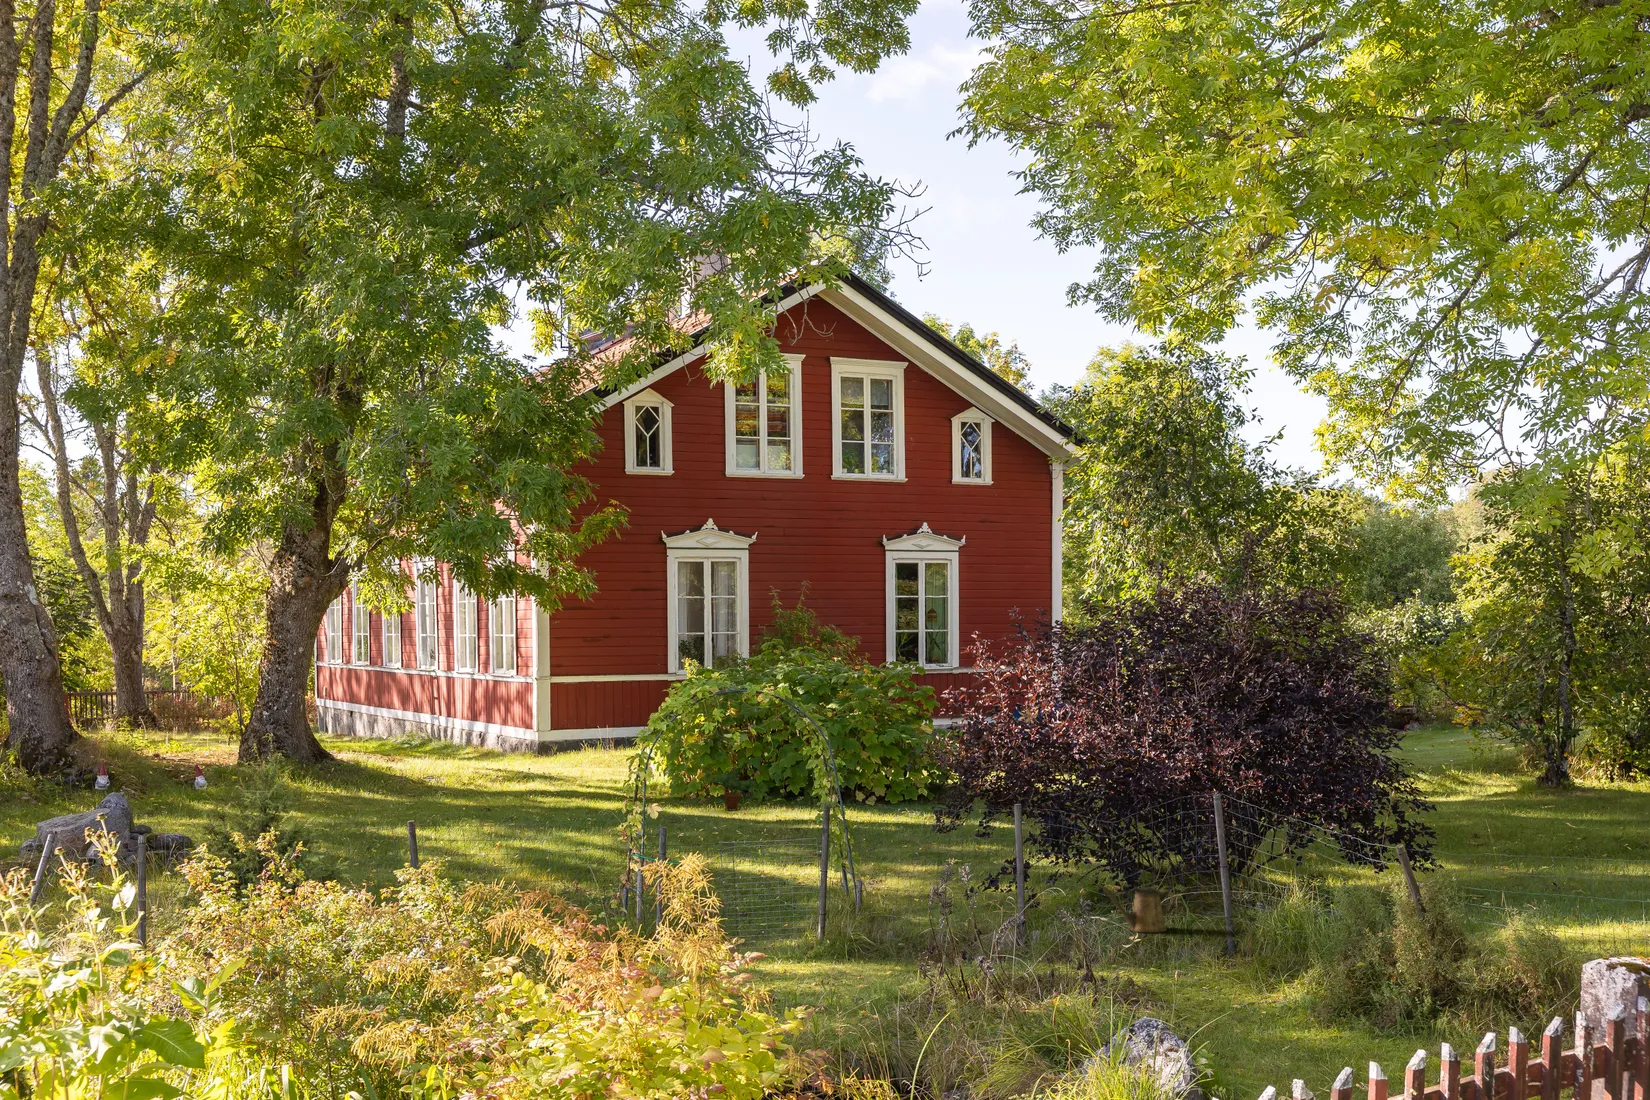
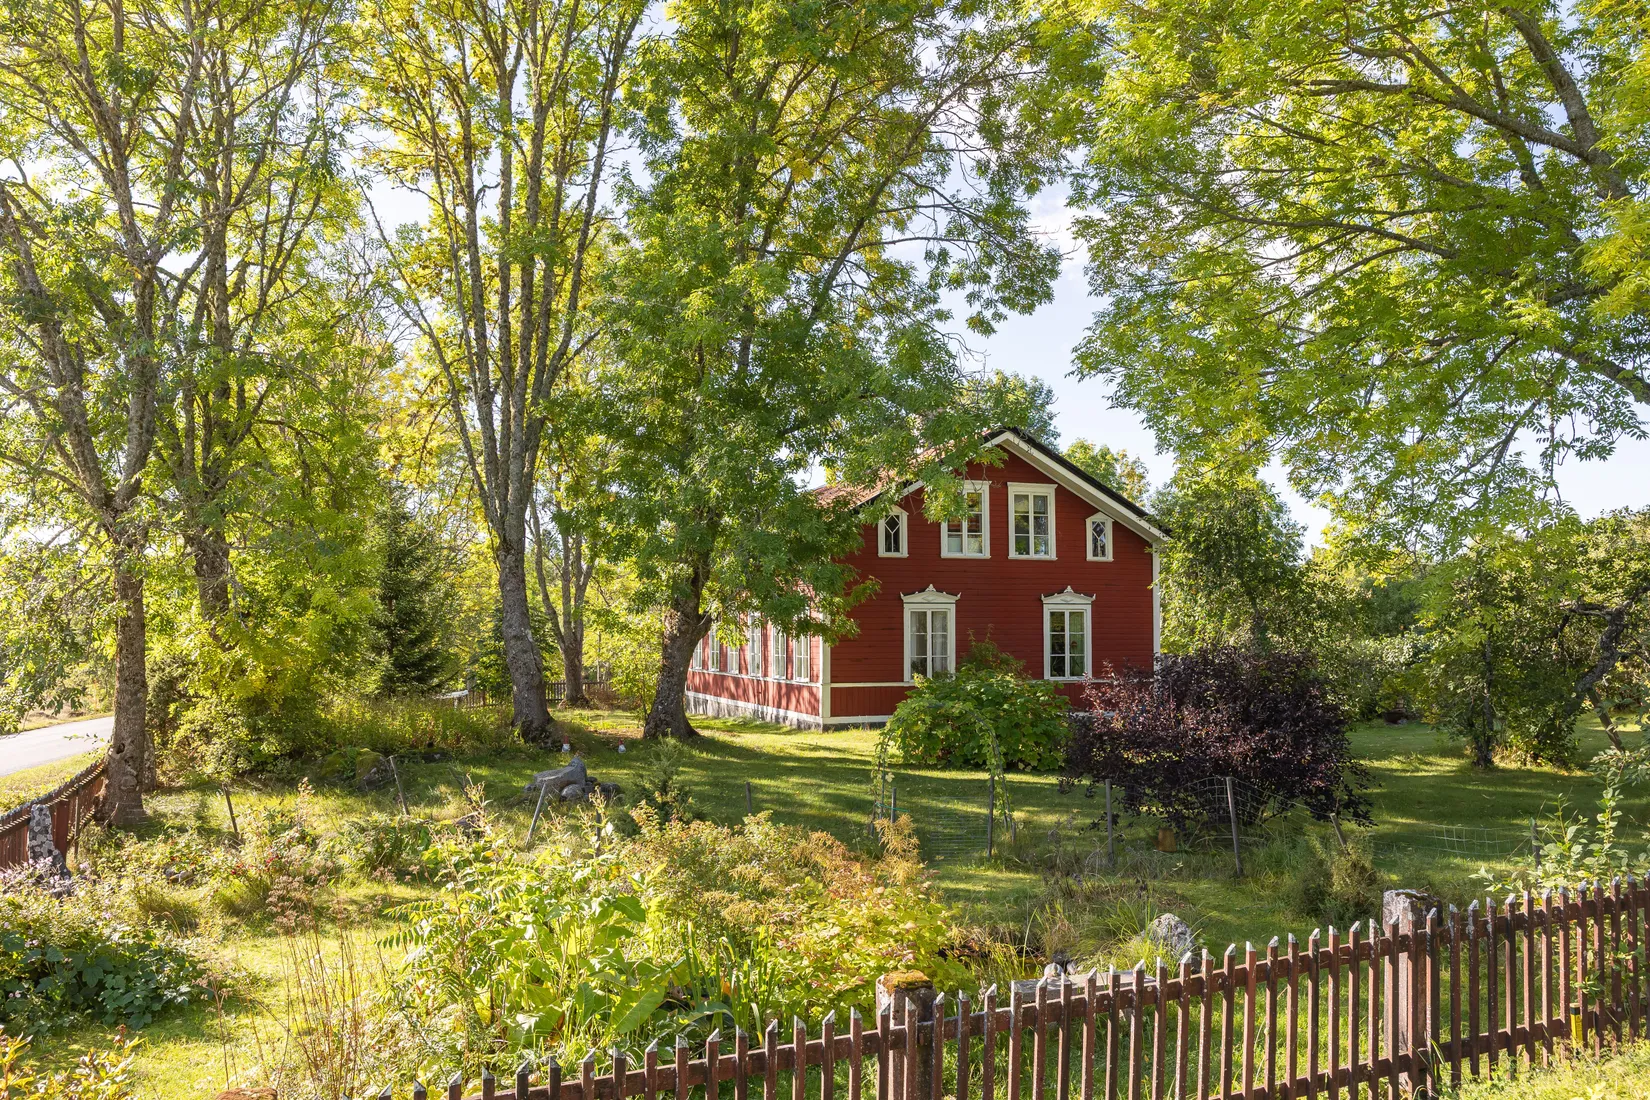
potted plant: present [708,768,753,811] -> none [923,746,961,772]

